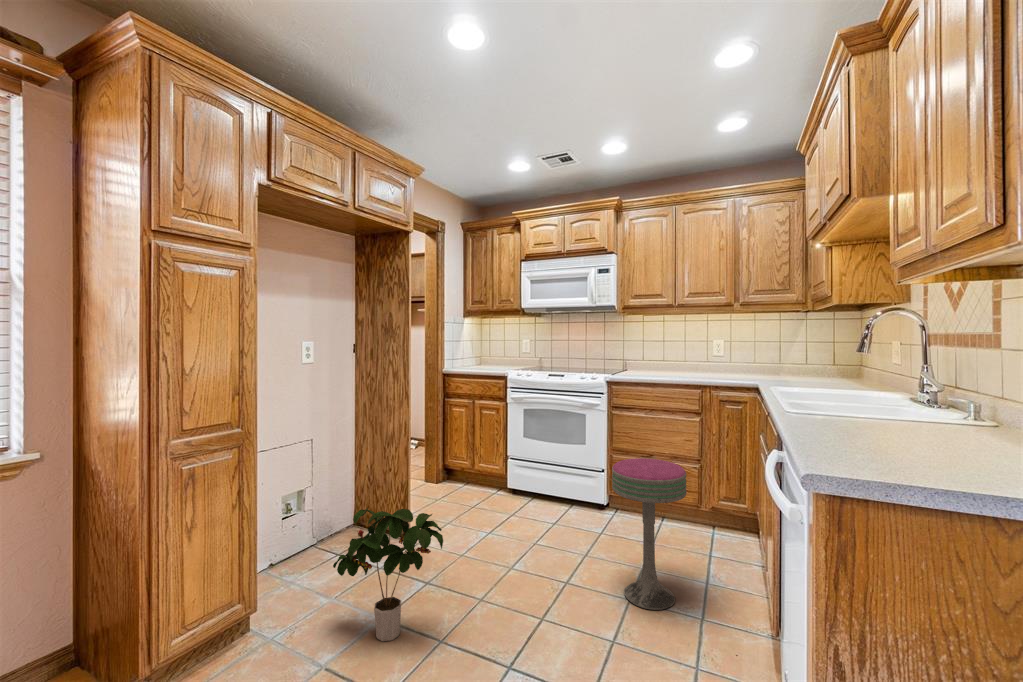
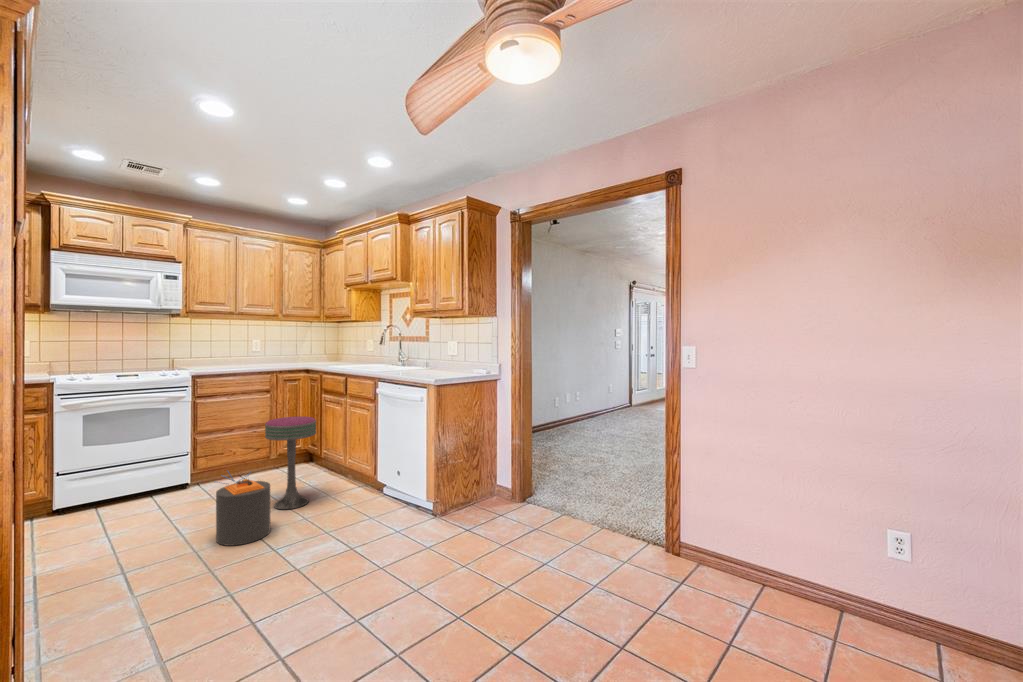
potted plant: present [333,508,443,641] -> none [59,482,191,605]
trash can: none [513,513,579,635] -> present [216,471,270,546]

